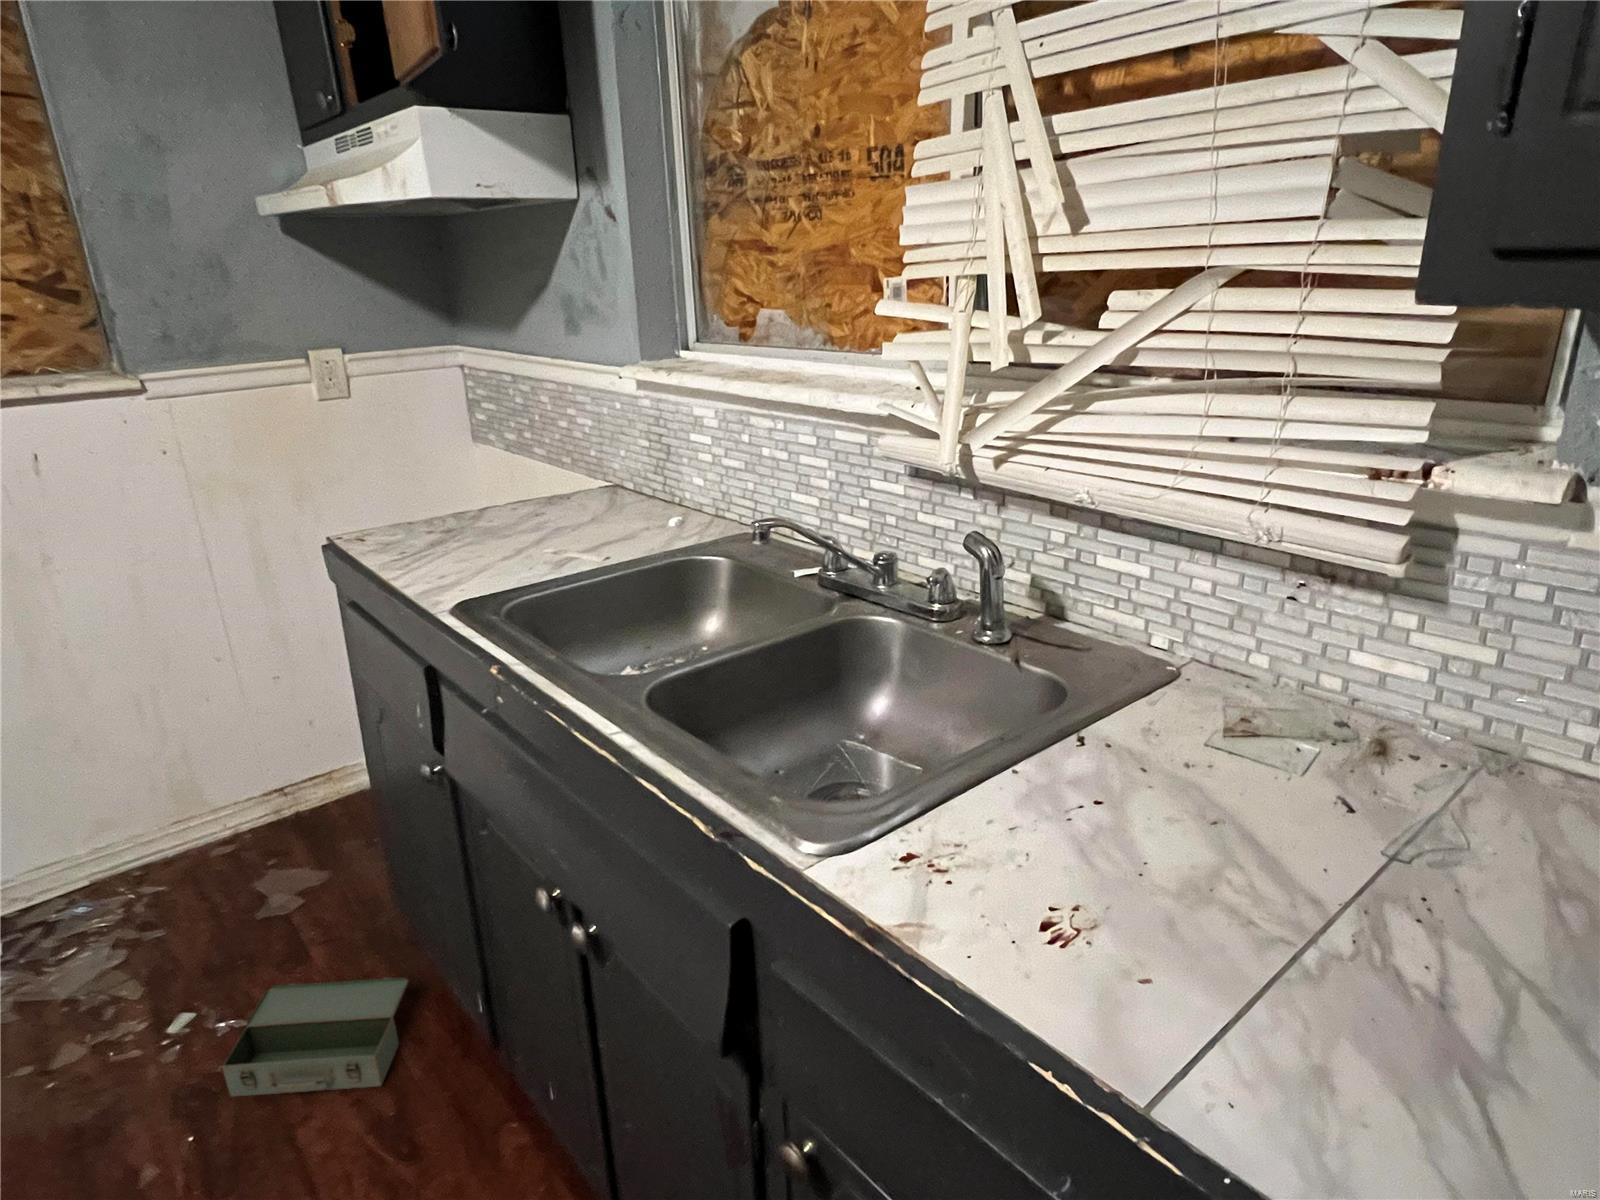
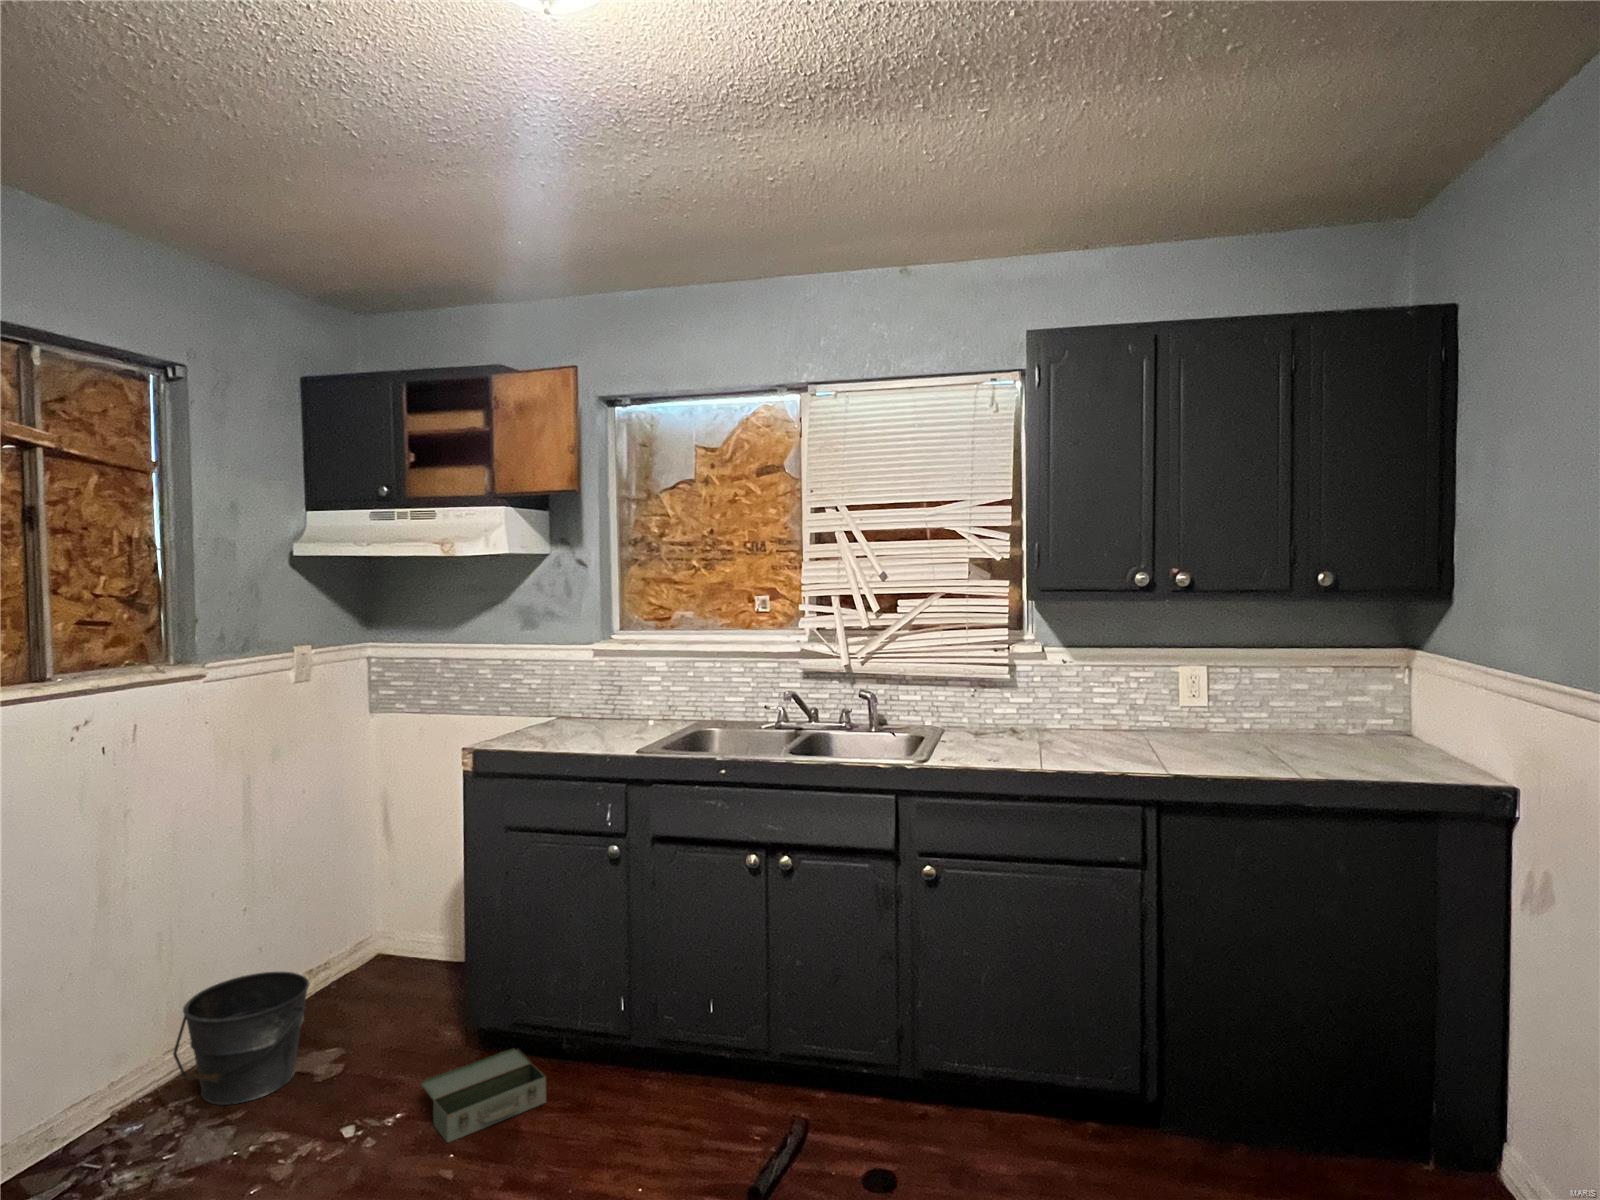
bucket: none [122,763,276,914] -> present [173,972,310,1105]

